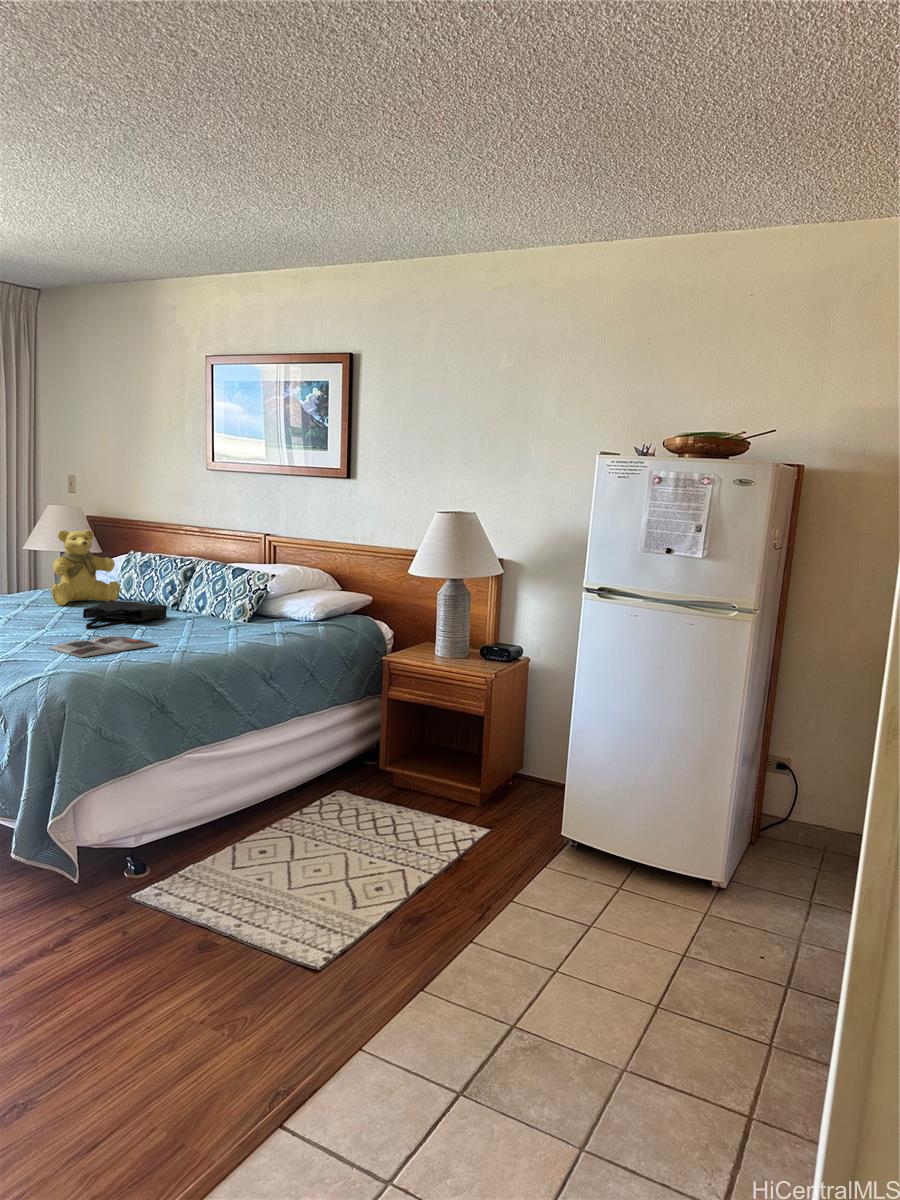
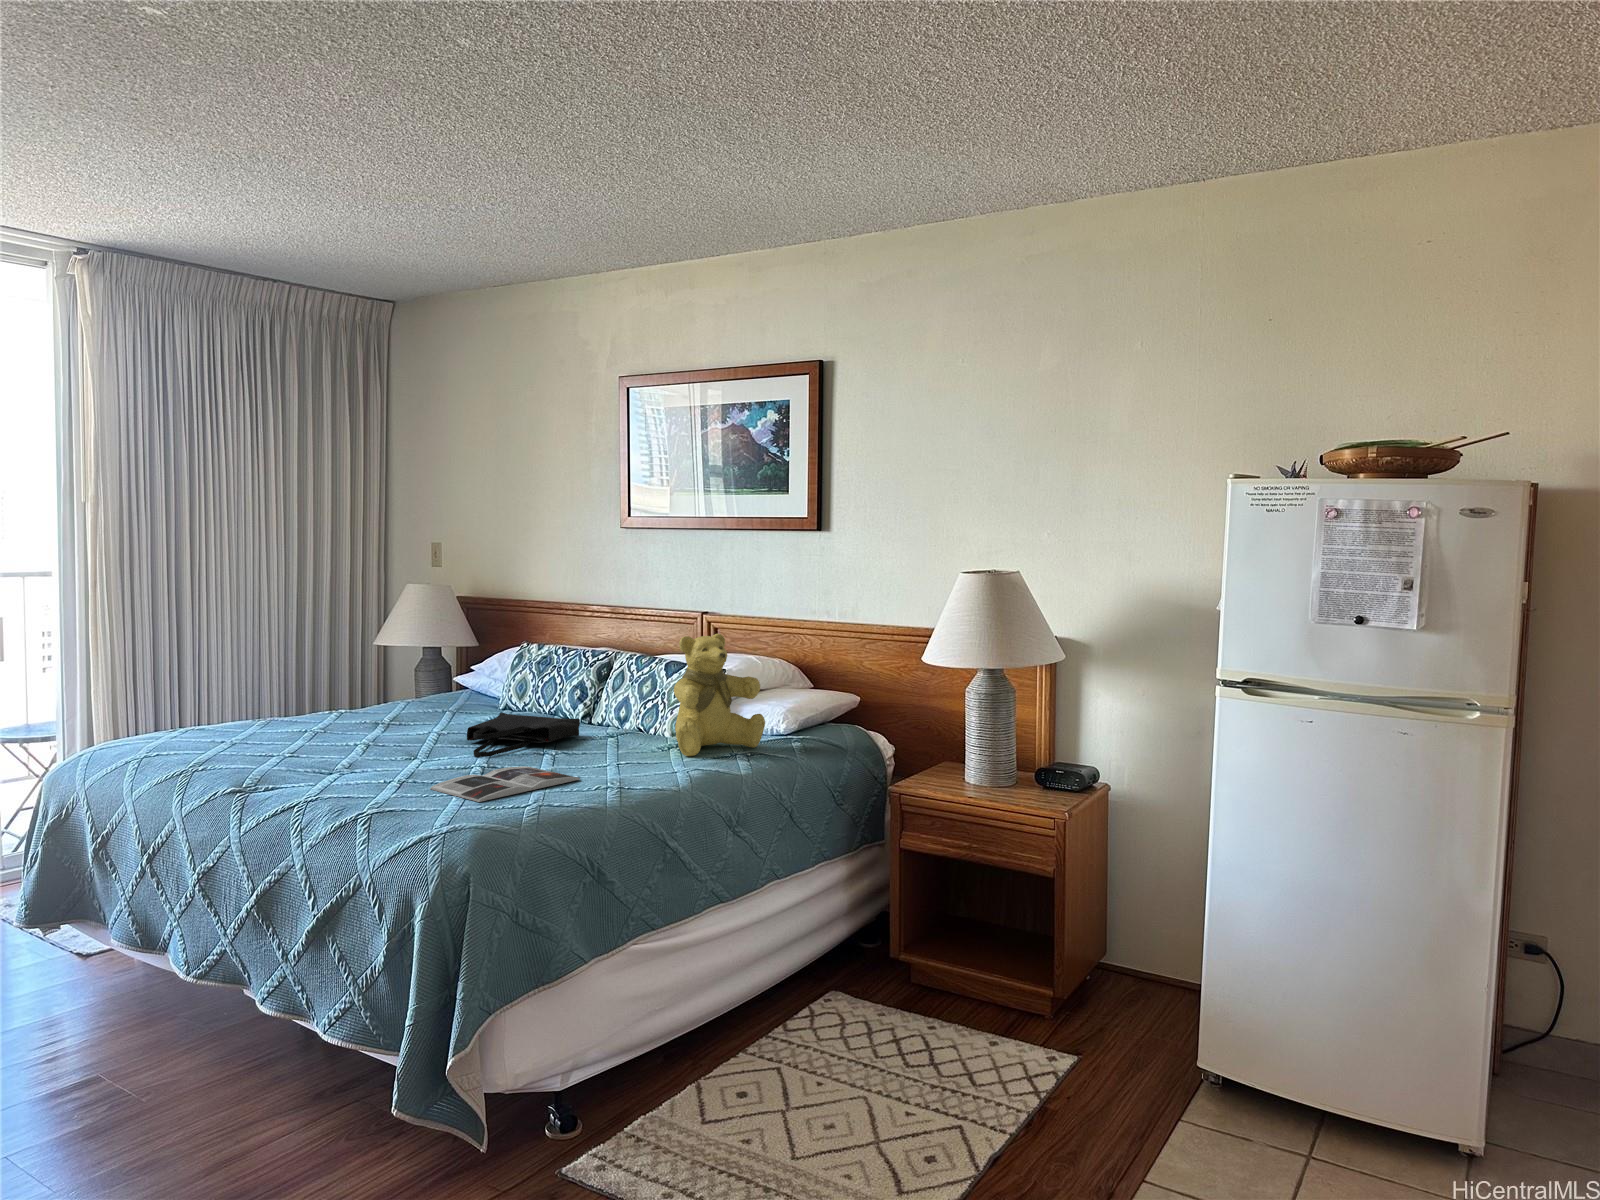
teddy bear: present [51,530,120,605] -> present [674,634,765,756]

